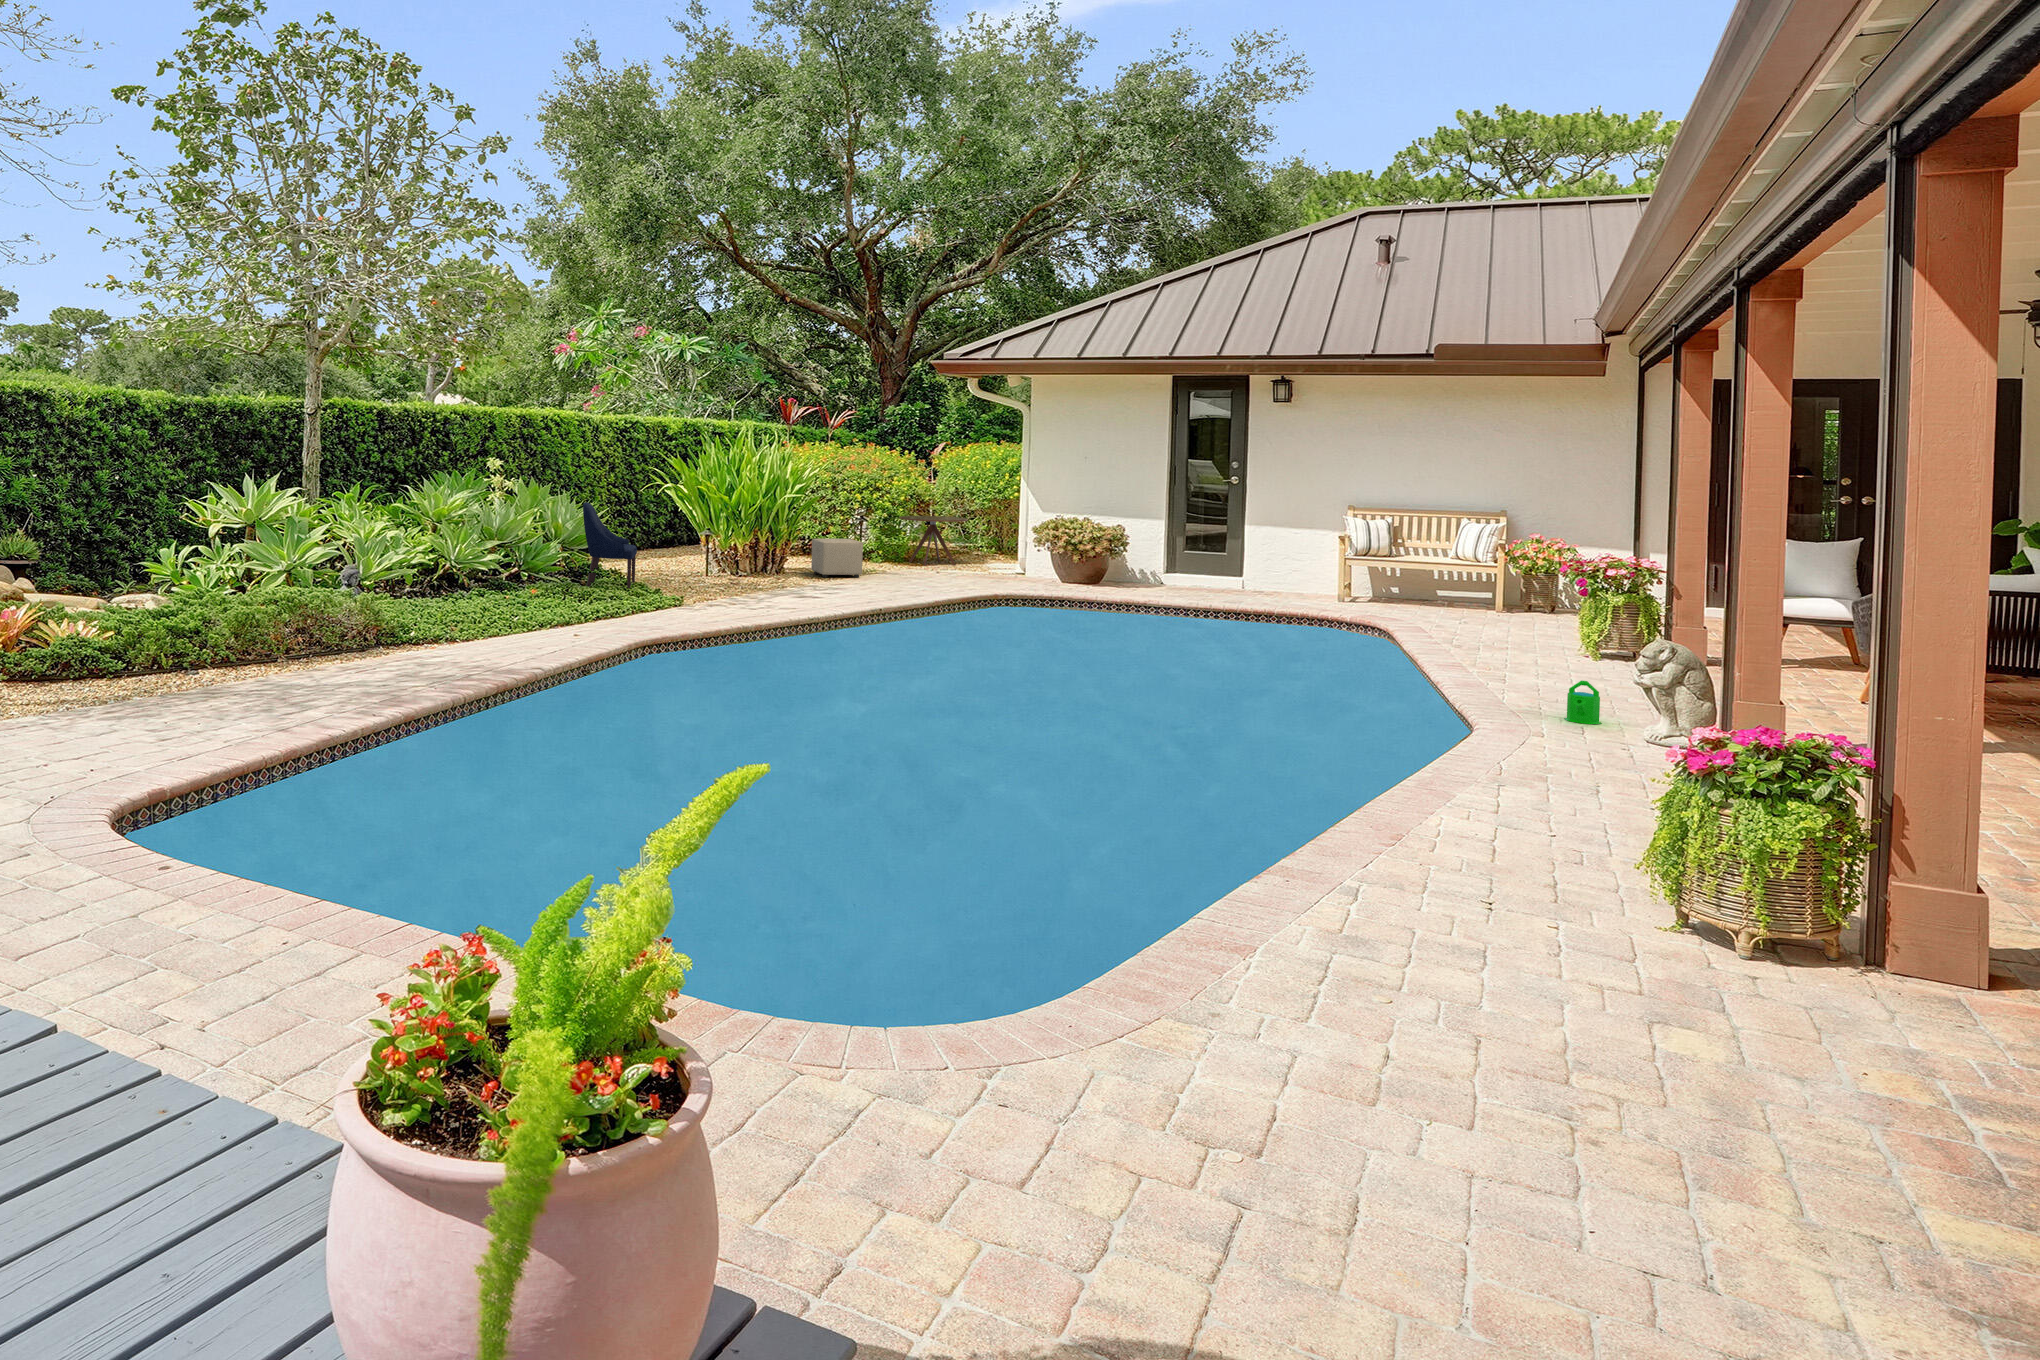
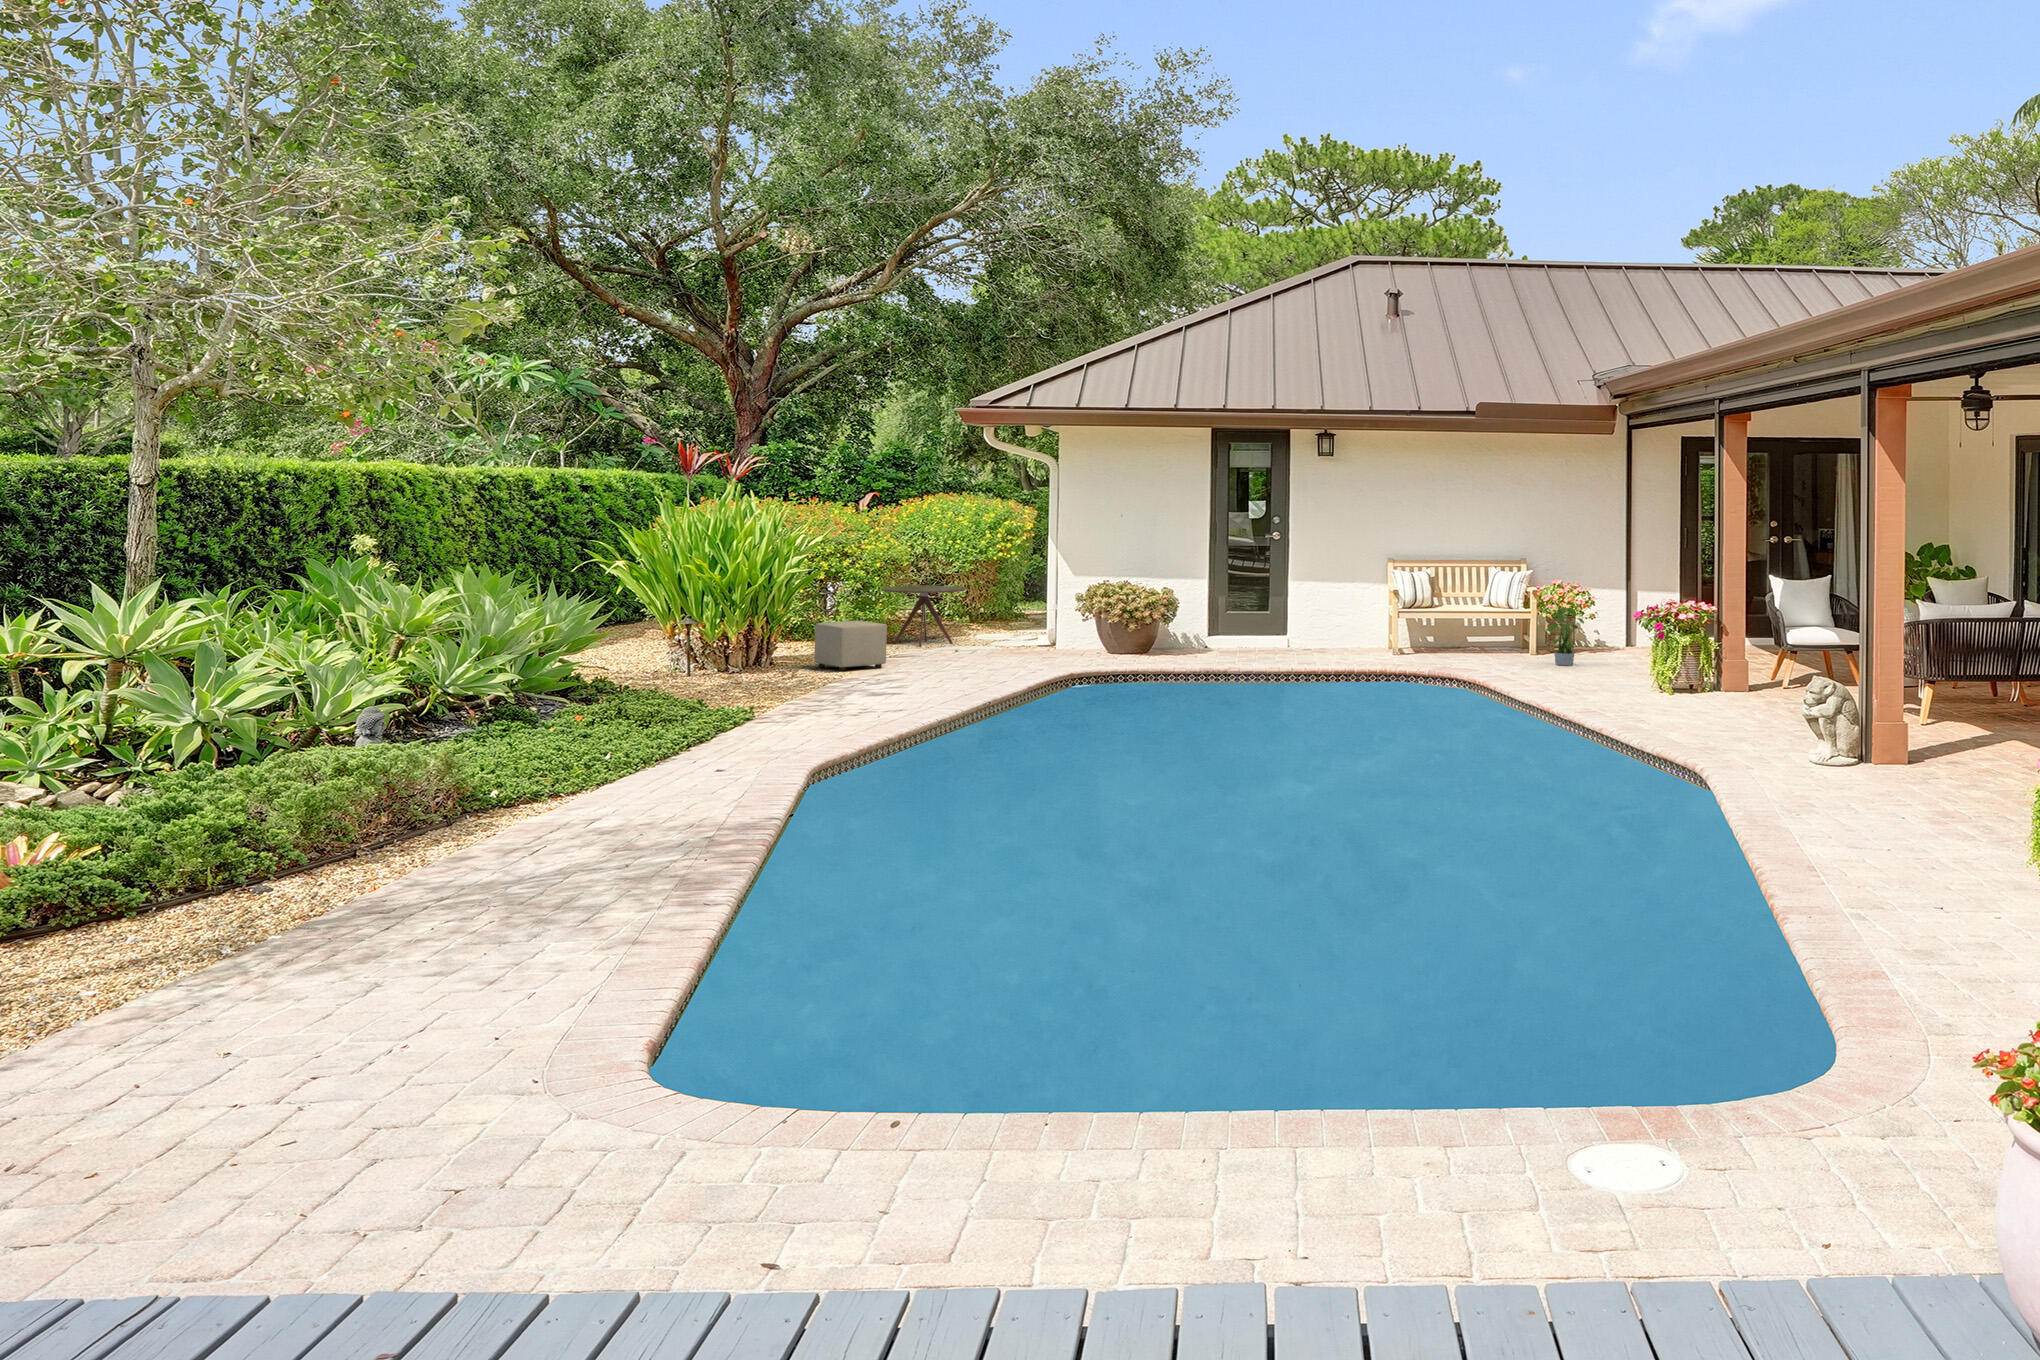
chair: present [583,502,637,588] -> none [550,594,635,710]
potted plant: none [1515,562,1564,628] -> present [1544,607,1584,666]
watering can: present [1564,681,1601,724] -> none [1724,710,1752,747]

